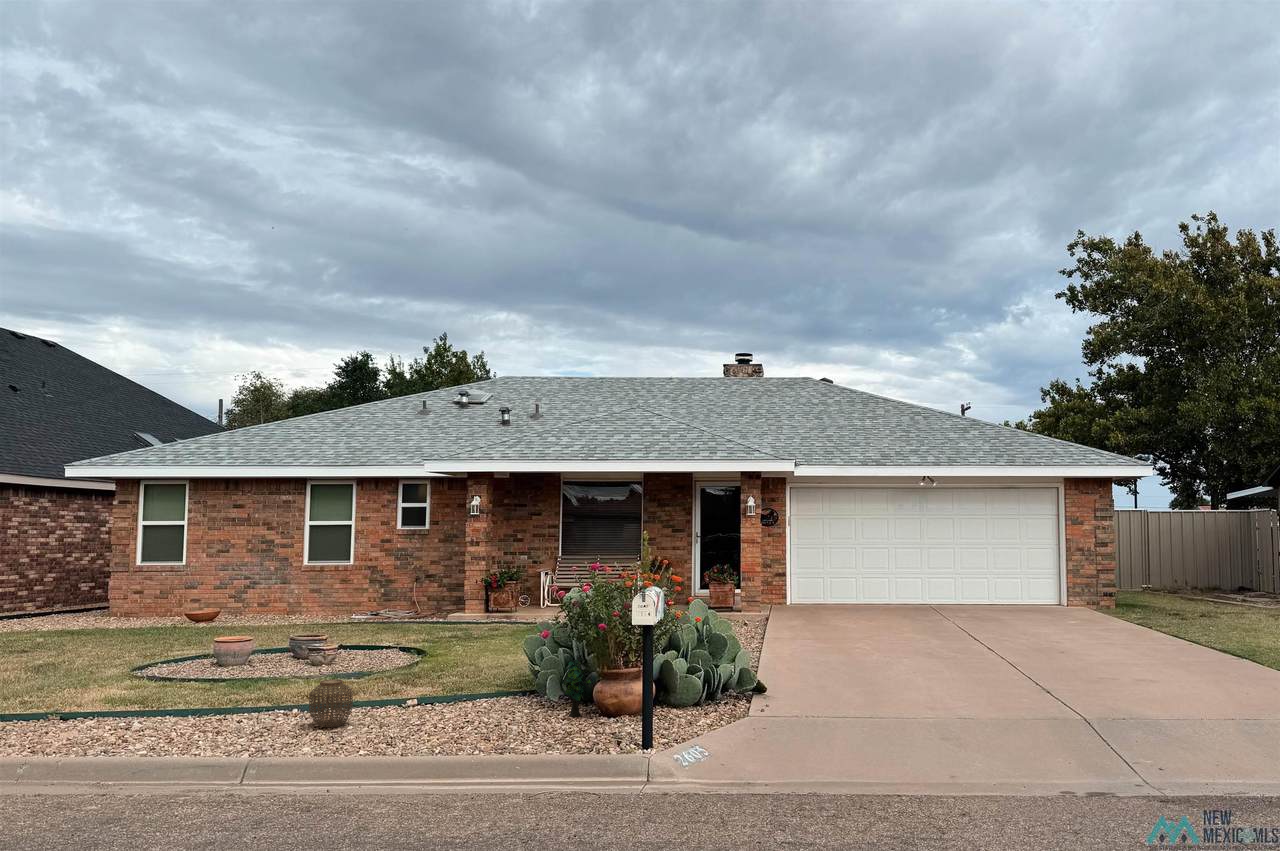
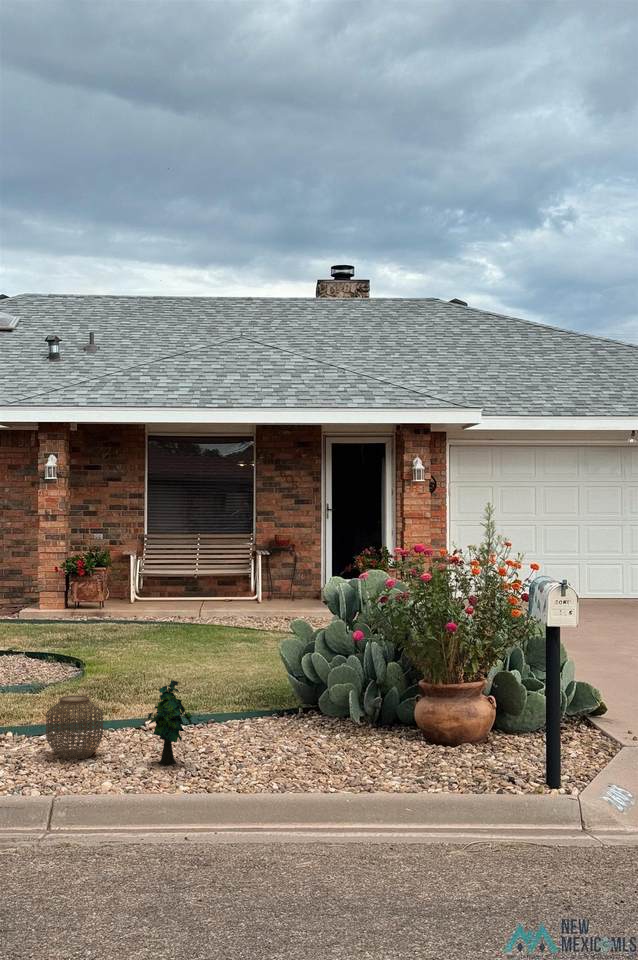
decorative plant: present [561,657,591,717] -> present [148,680,192,765]

